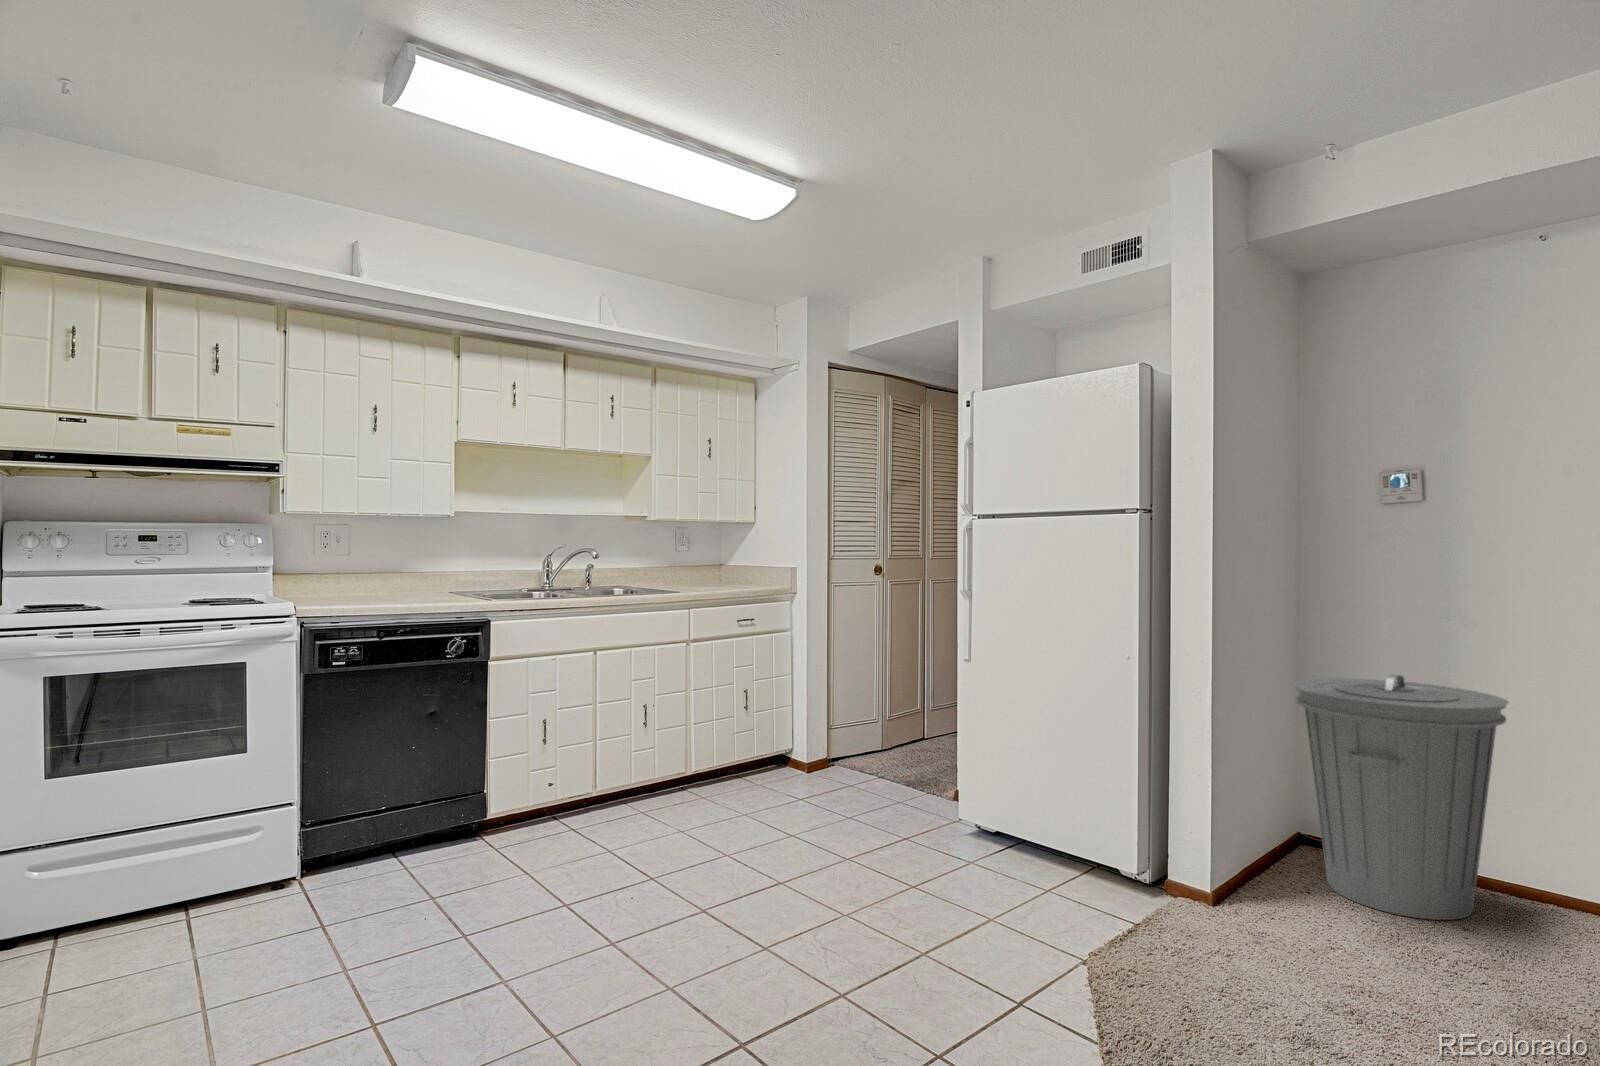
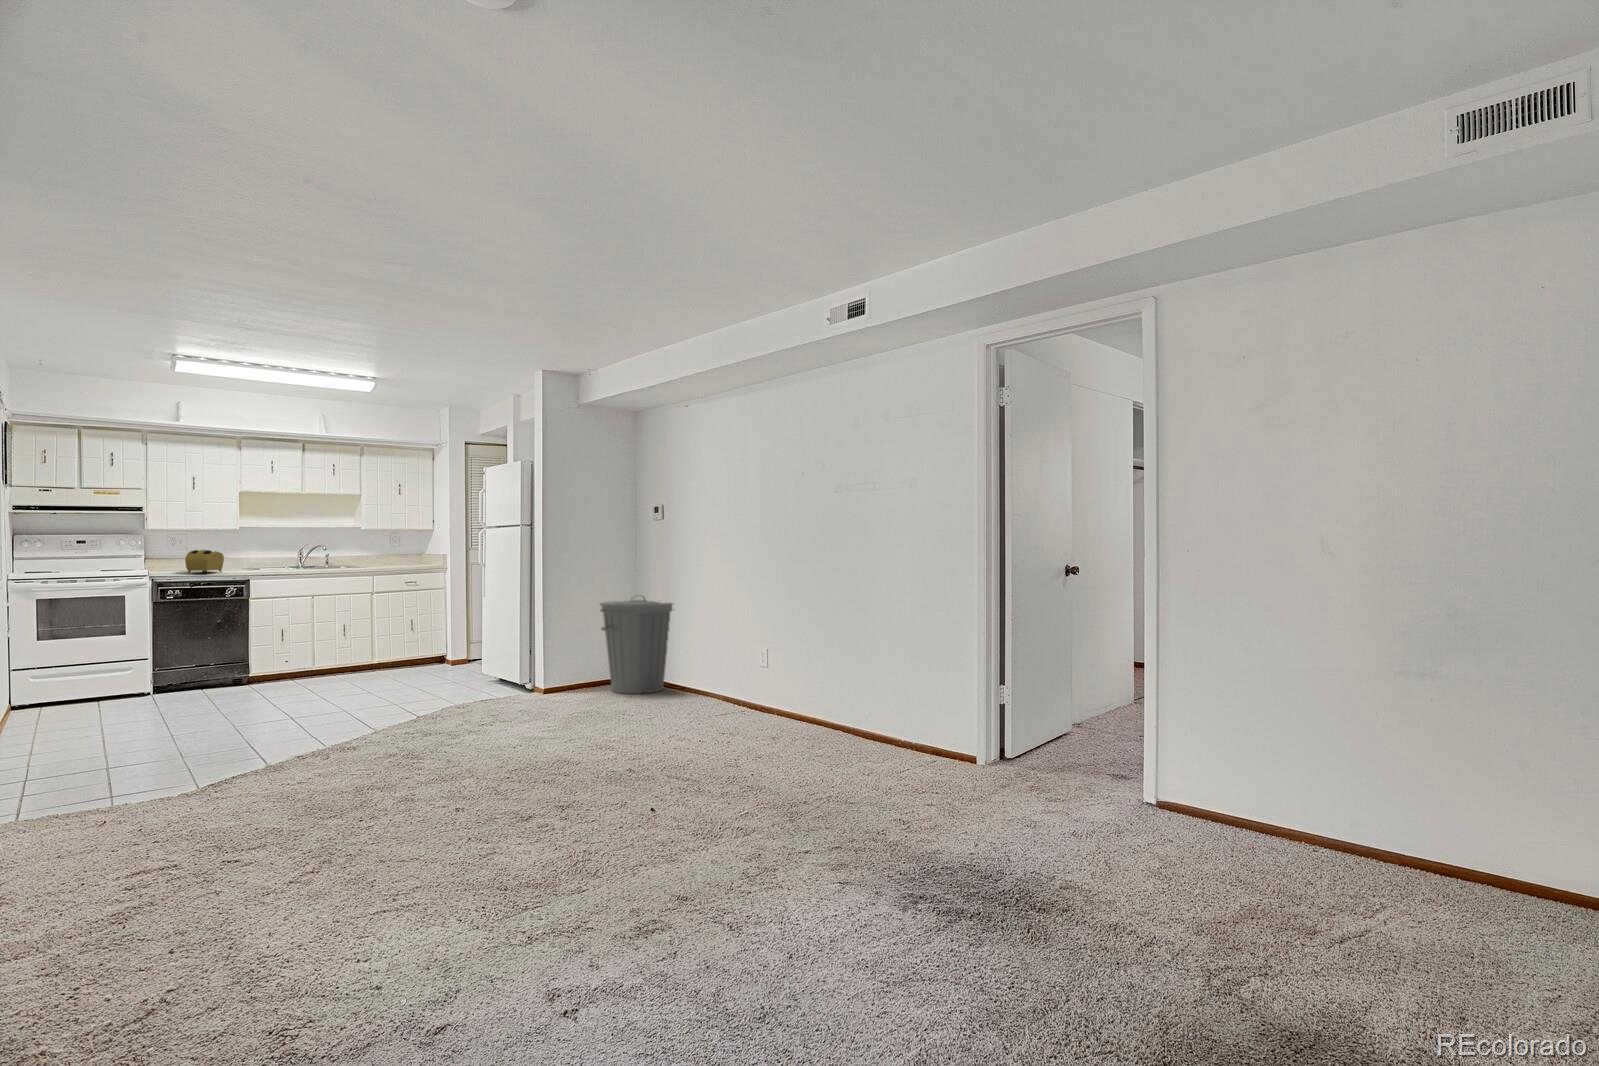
toaster: none [364,557,431,608] -> present [185,550,224,573]

